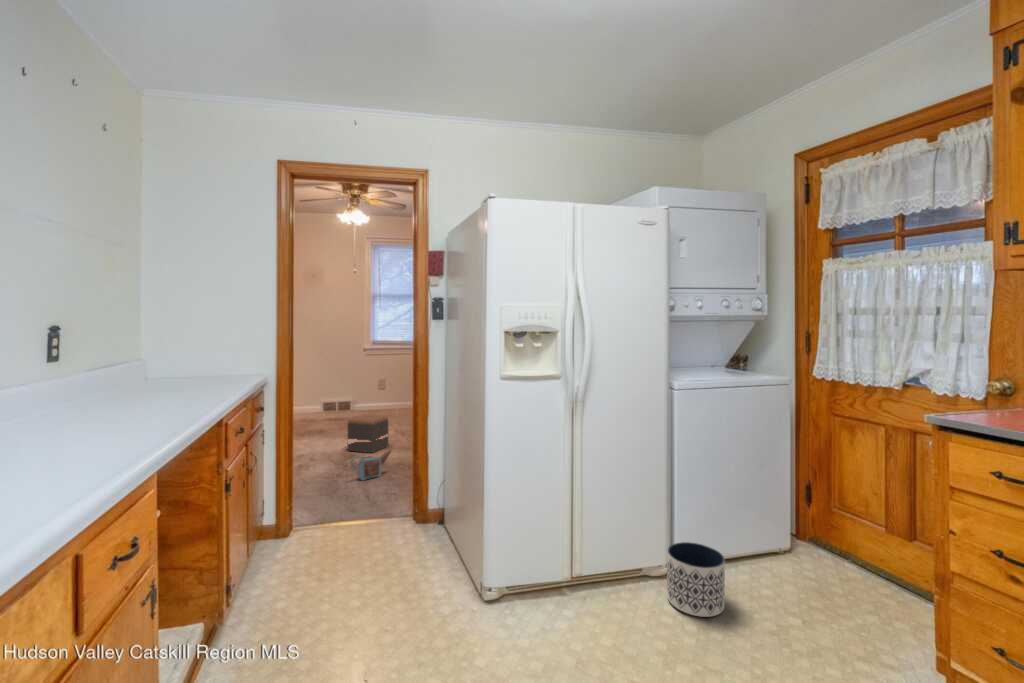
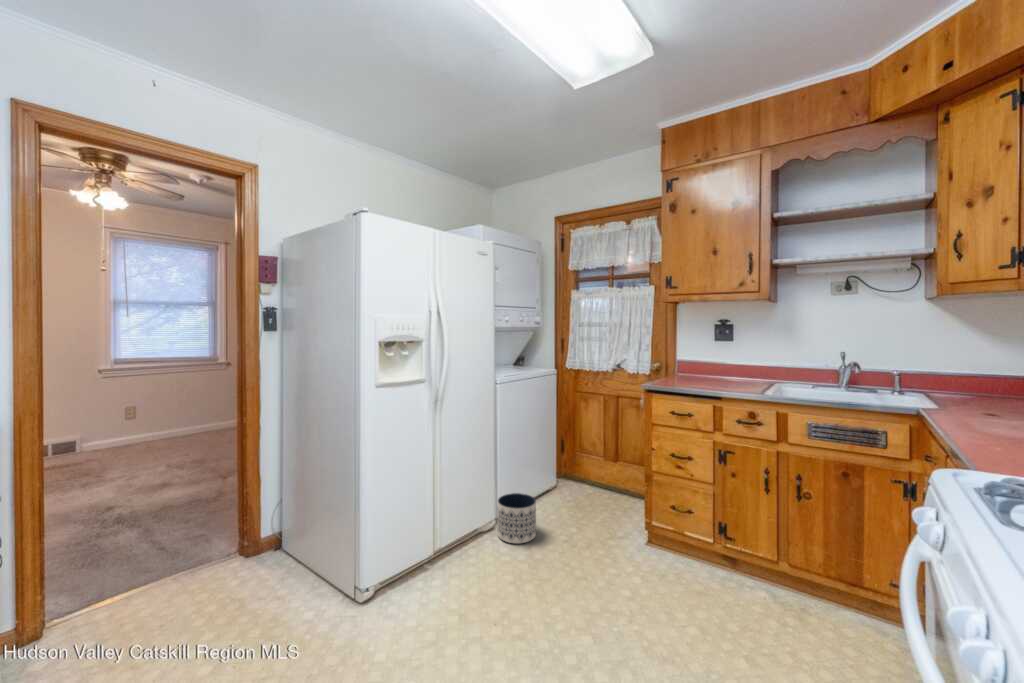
footstool: present [348,415,388,453] -> none [72,438,137,489]
watering can: present [350,451,391,480] -> none [108,475,165,517]

